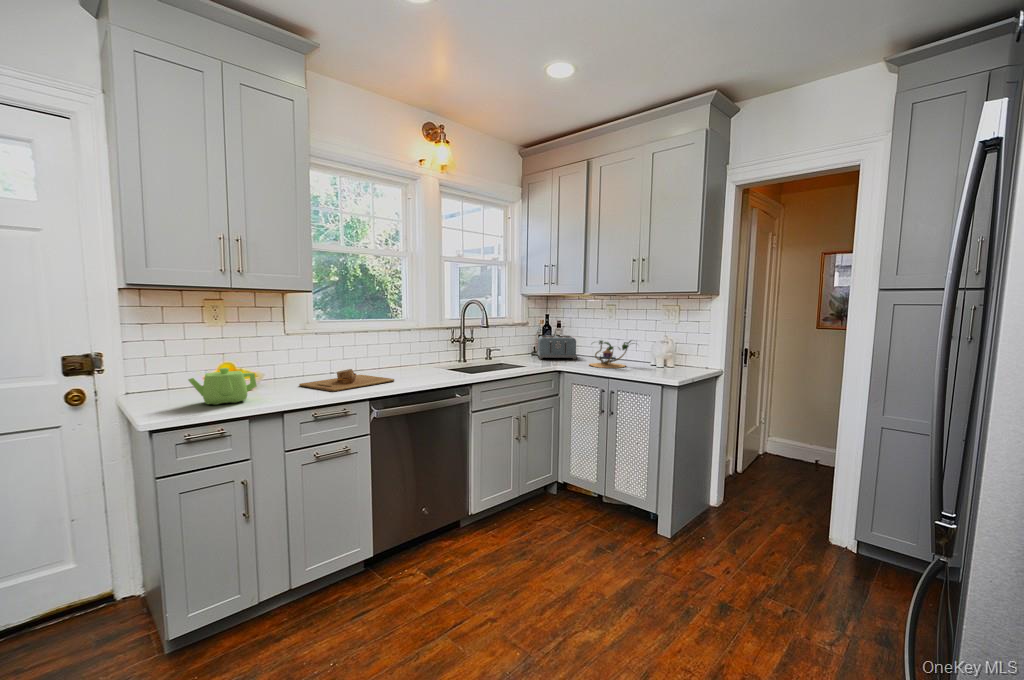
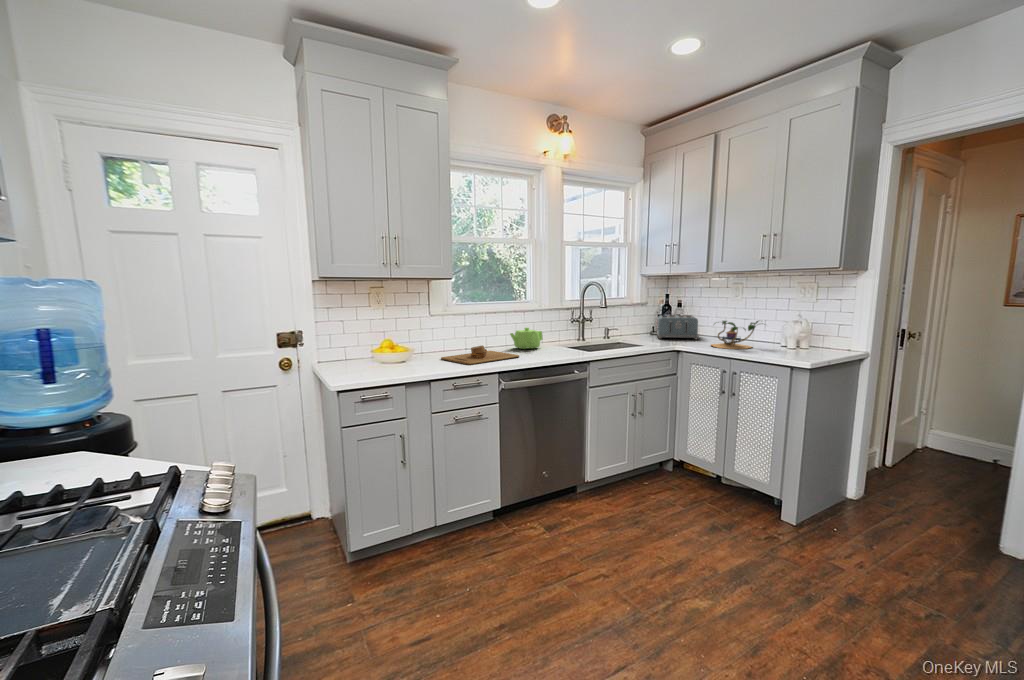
teapot: present [188,368,256,405] -> present [510,328,543,349]

